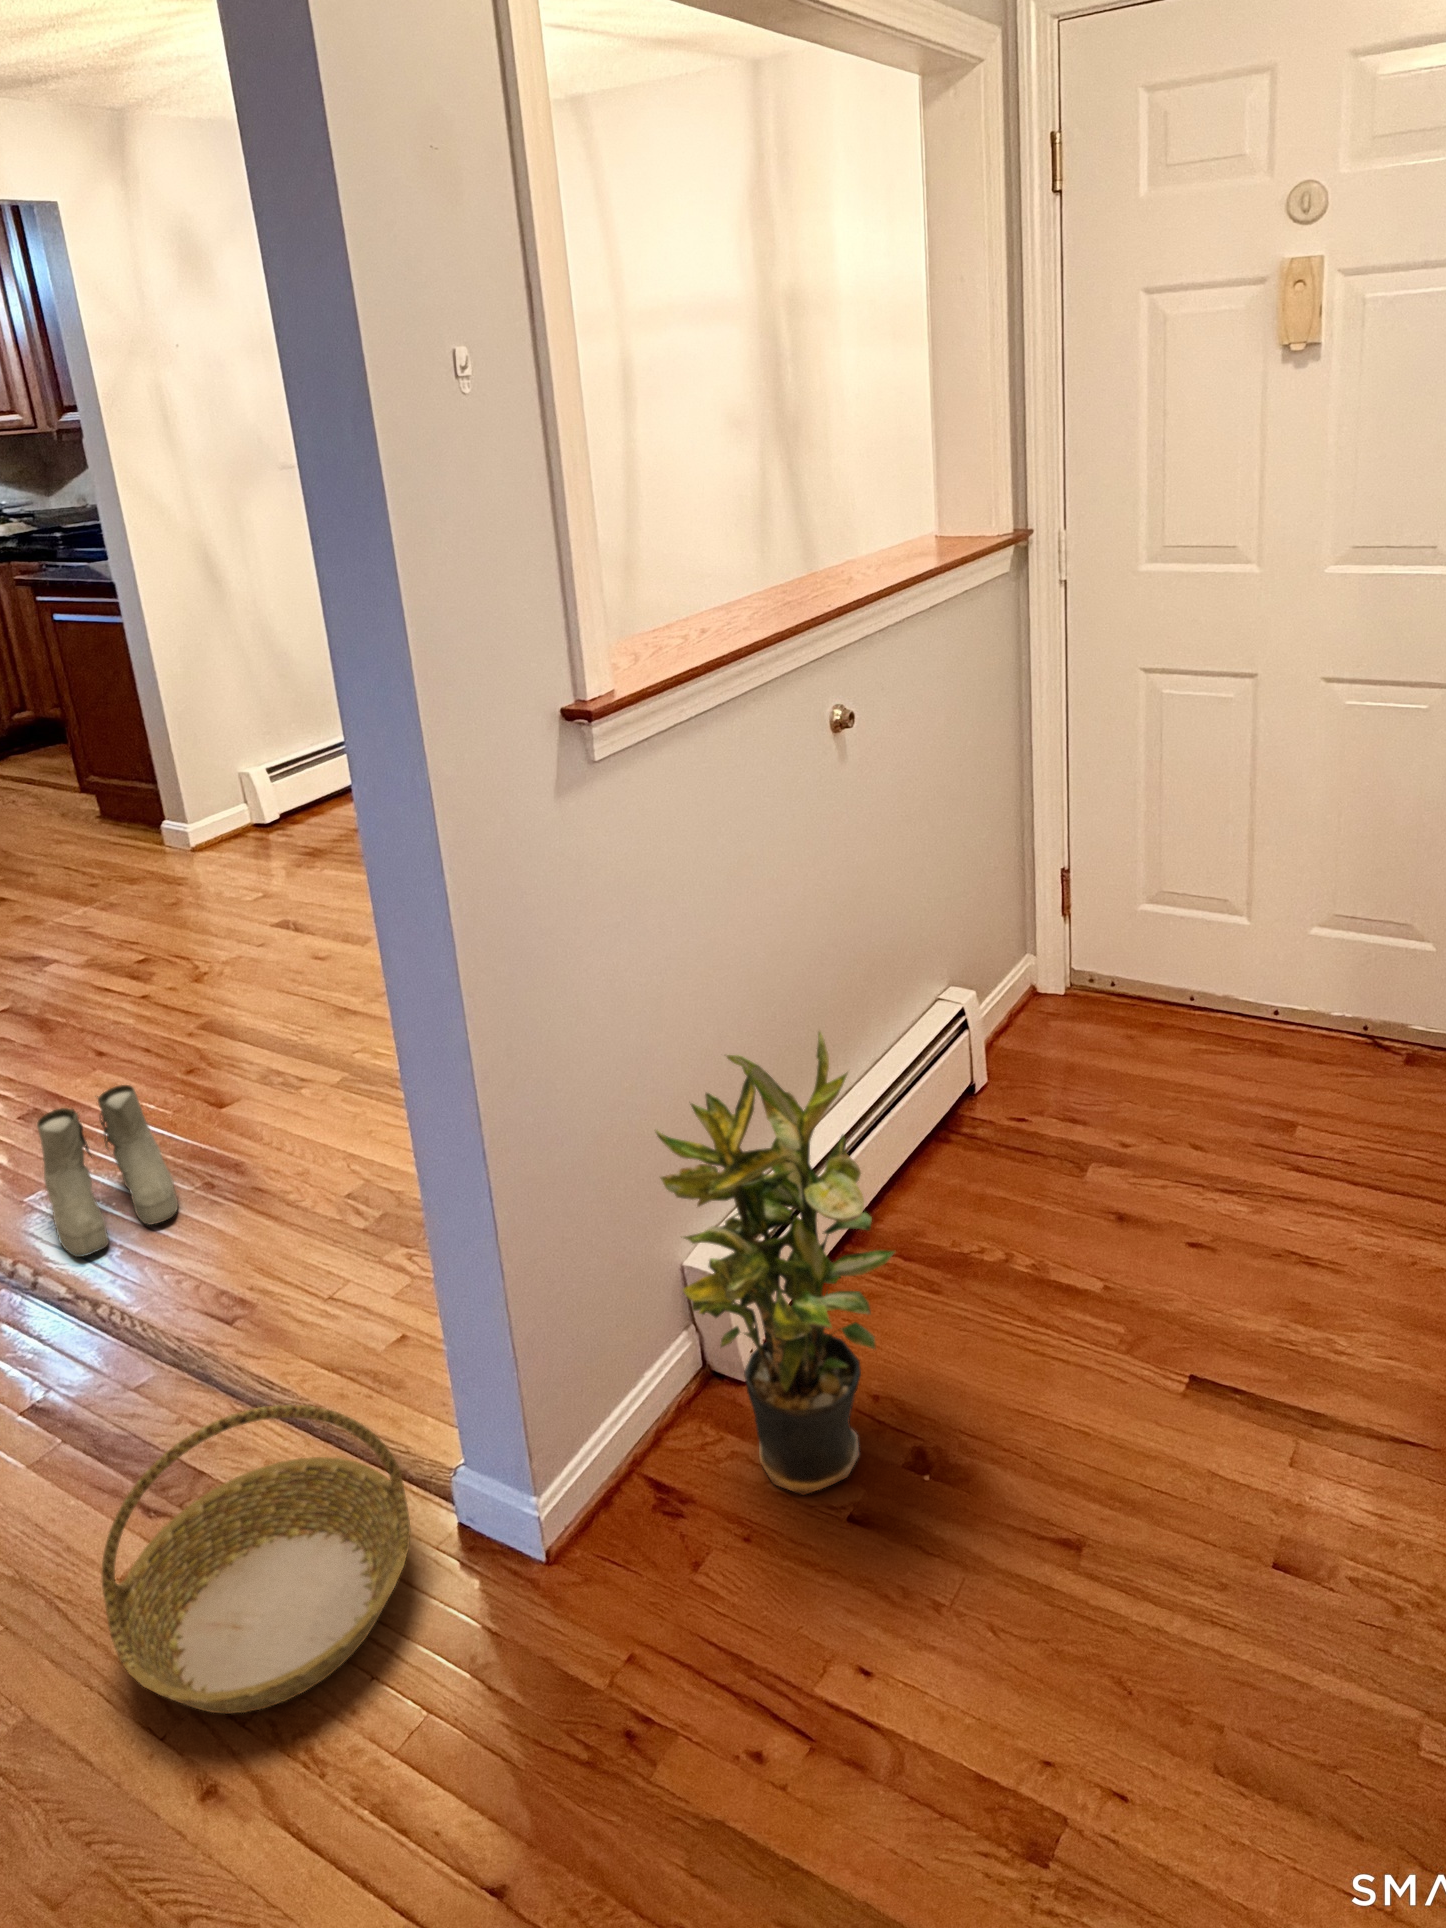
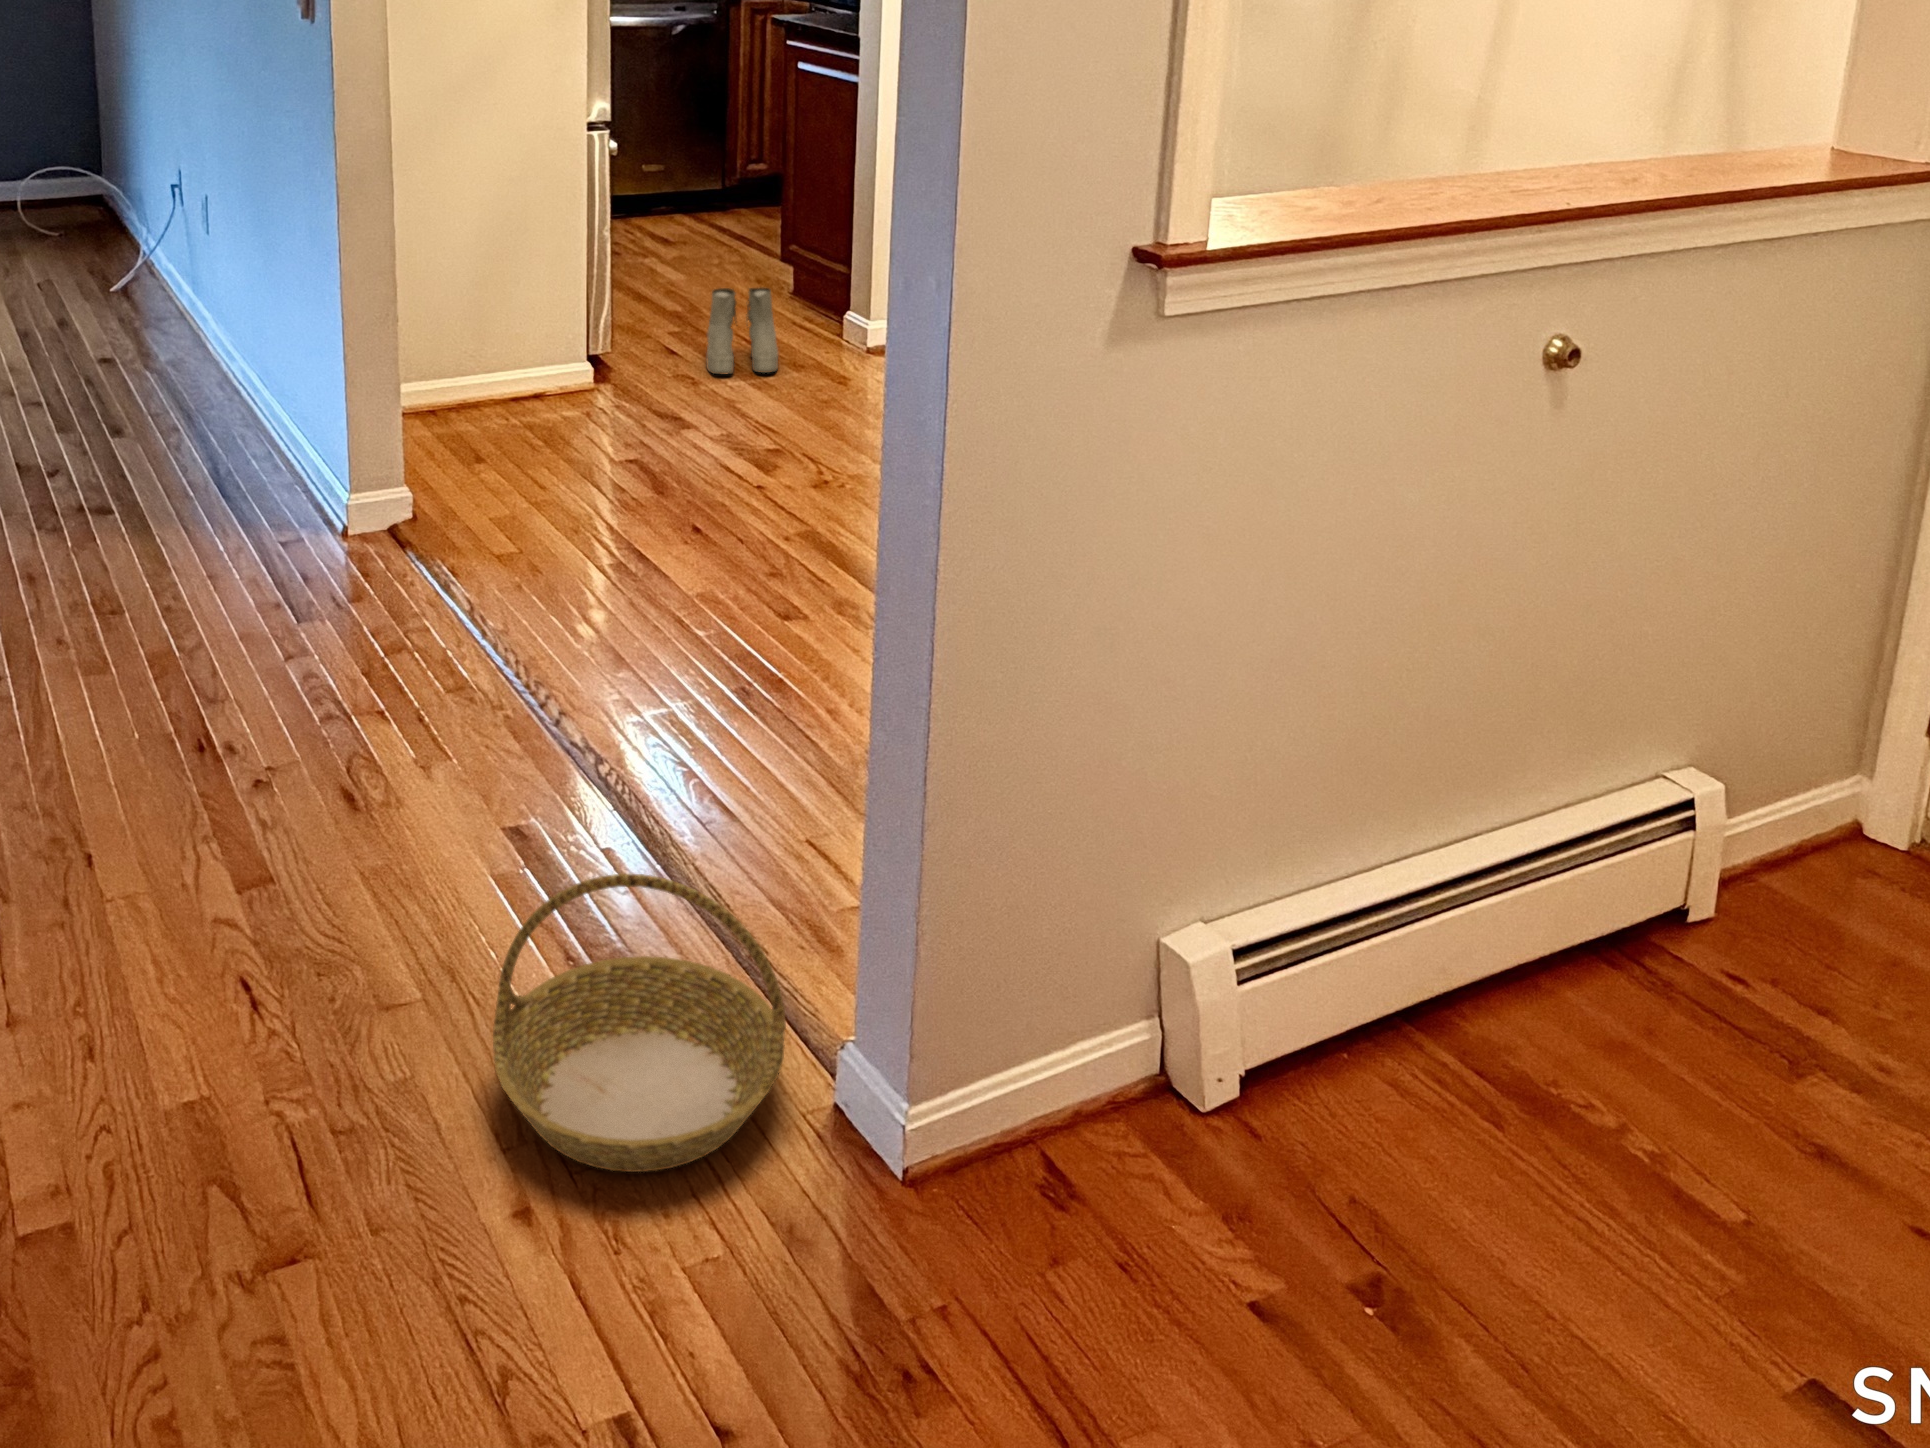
potted plant: present [656,1031,894,1495] -> none [1113,695,1388,1263]
boots: present [37,1085,178,1257] -> present [706,288,778,374]

